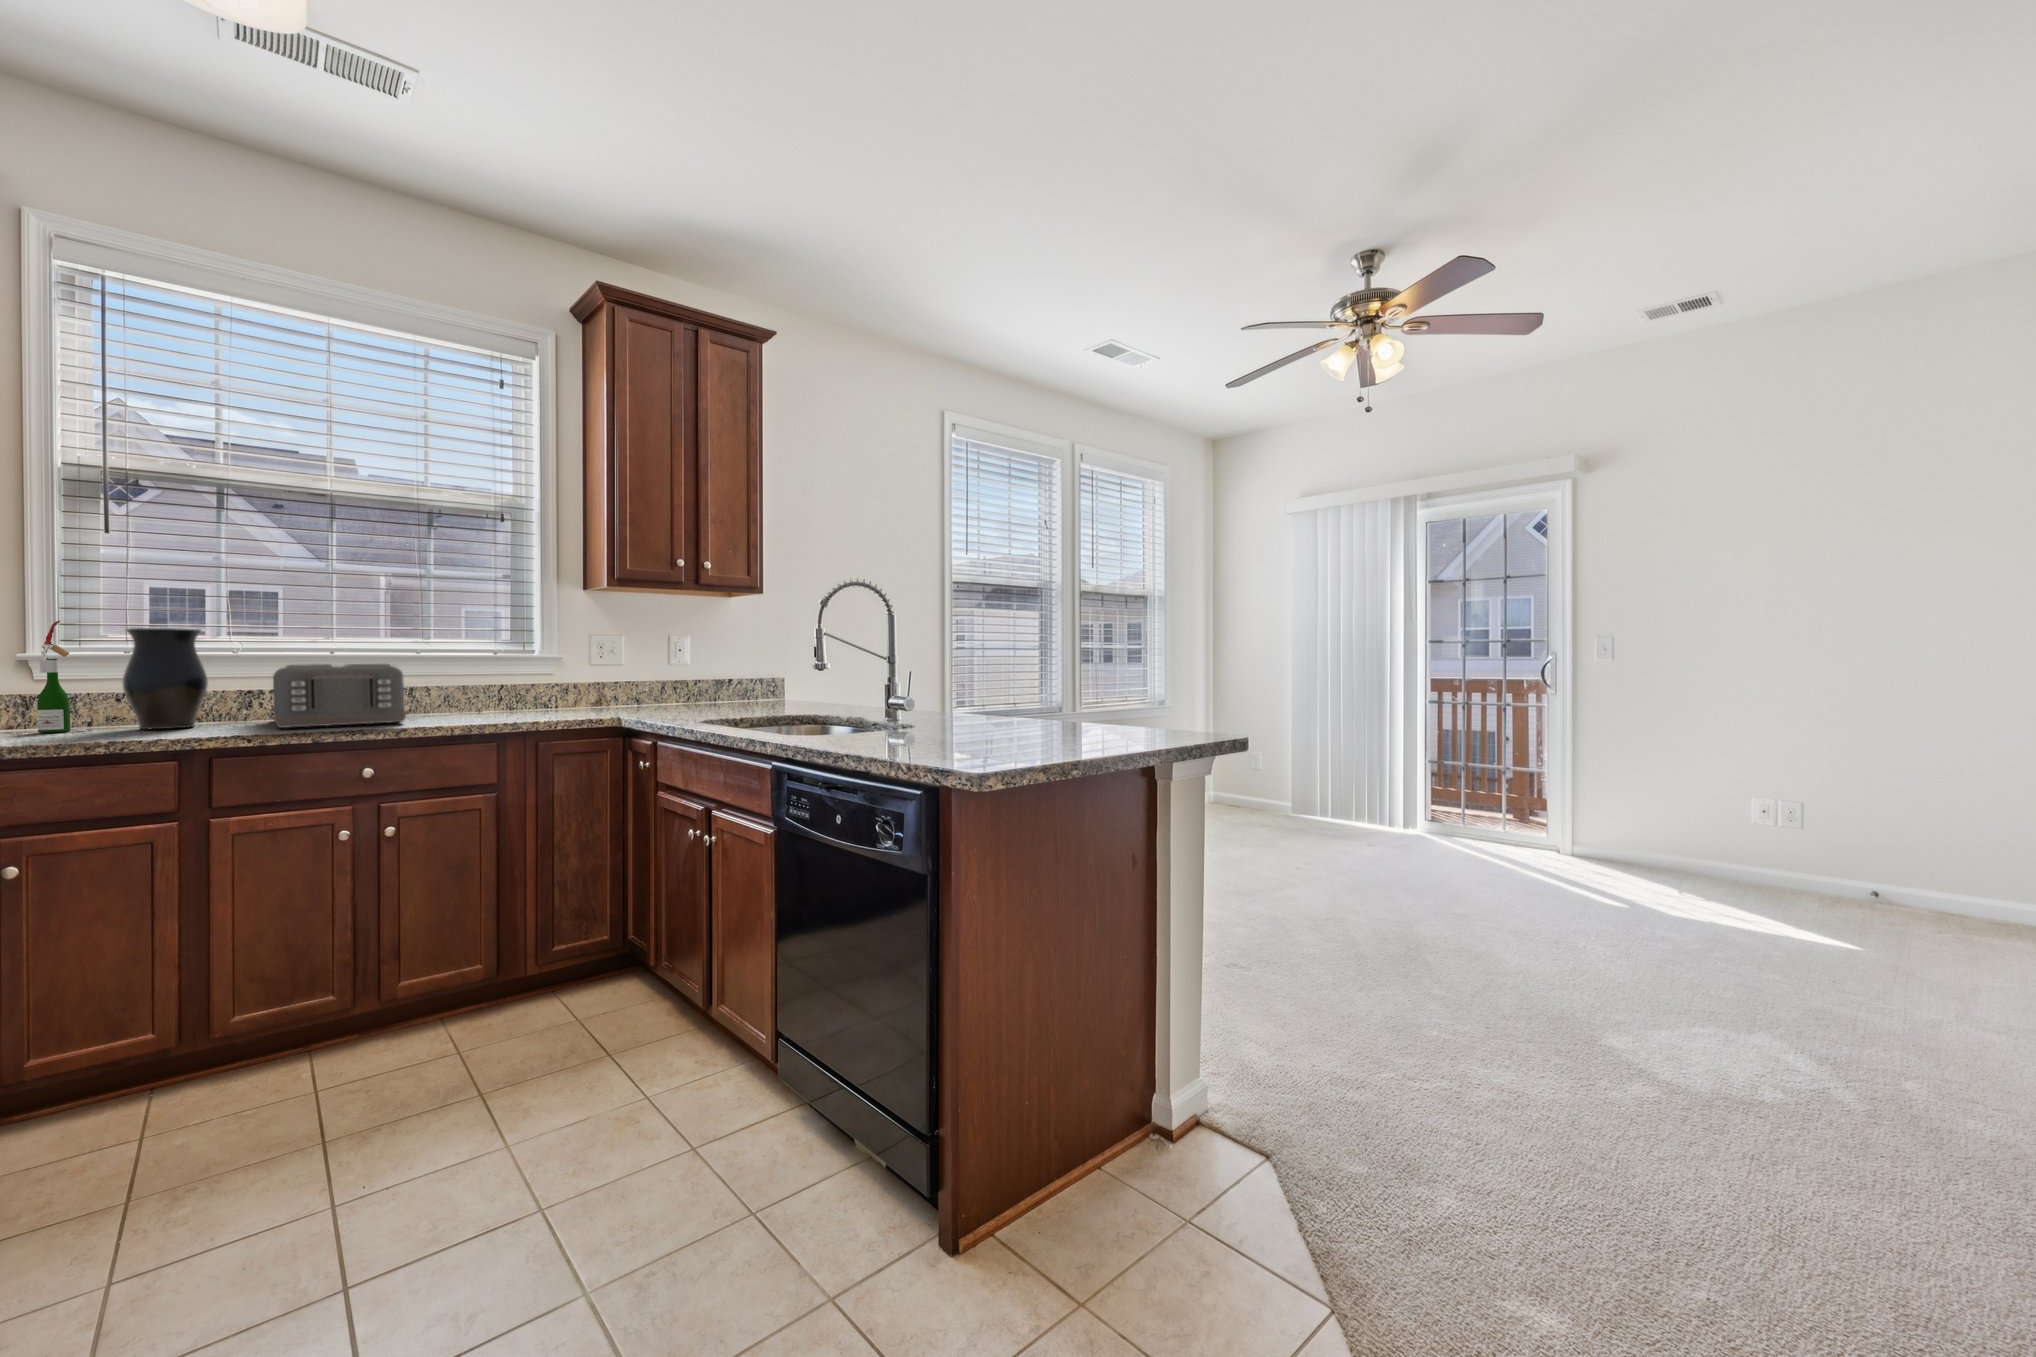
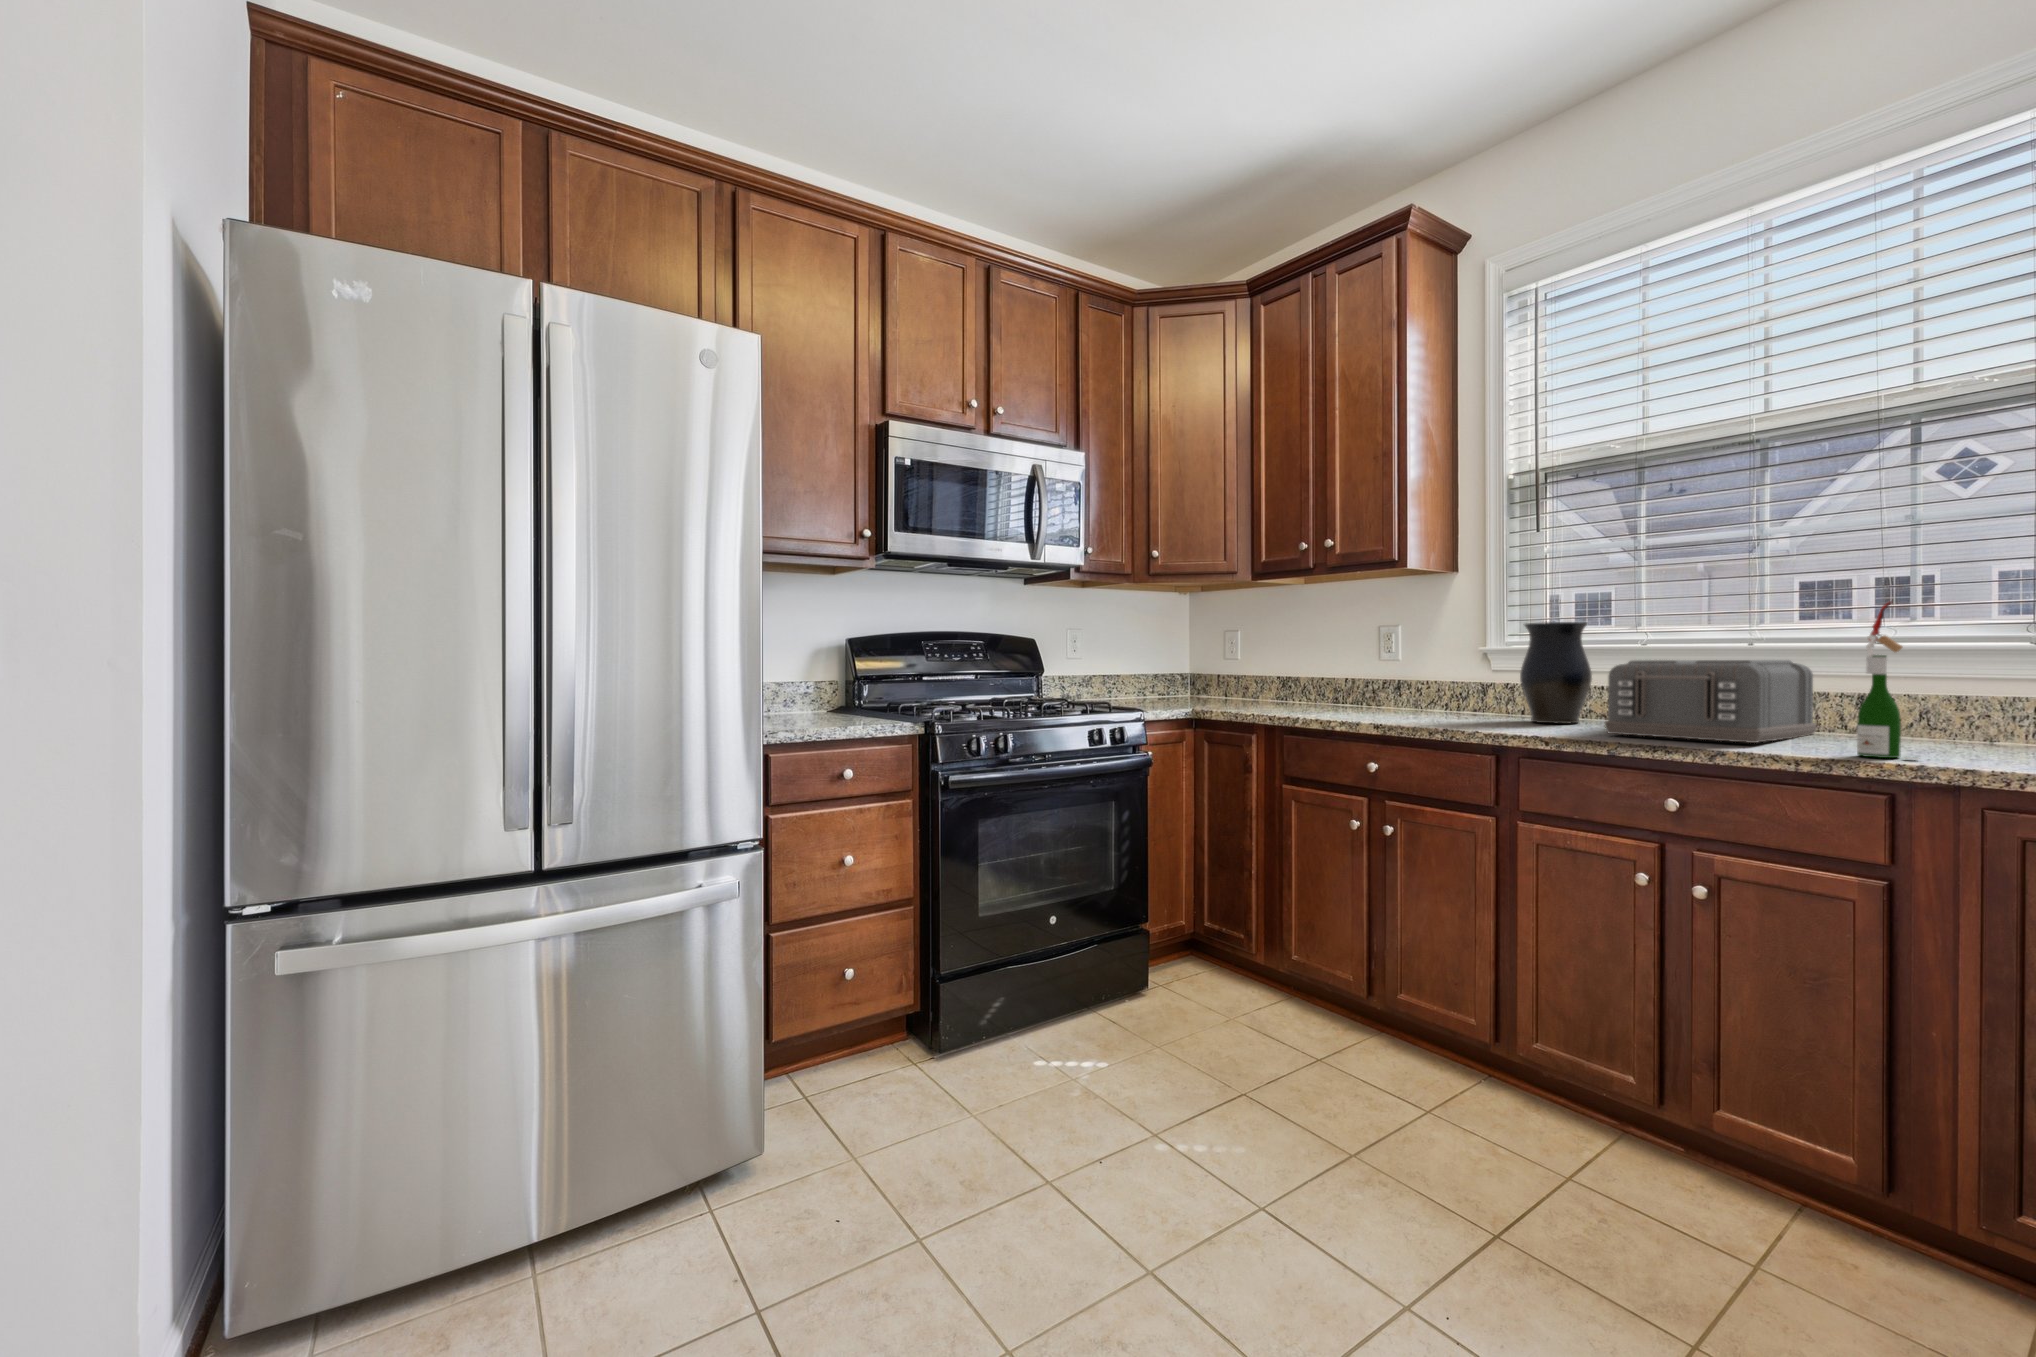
wine bottle: present [37,621,86,732] -> present [1857,602,1919,760]

